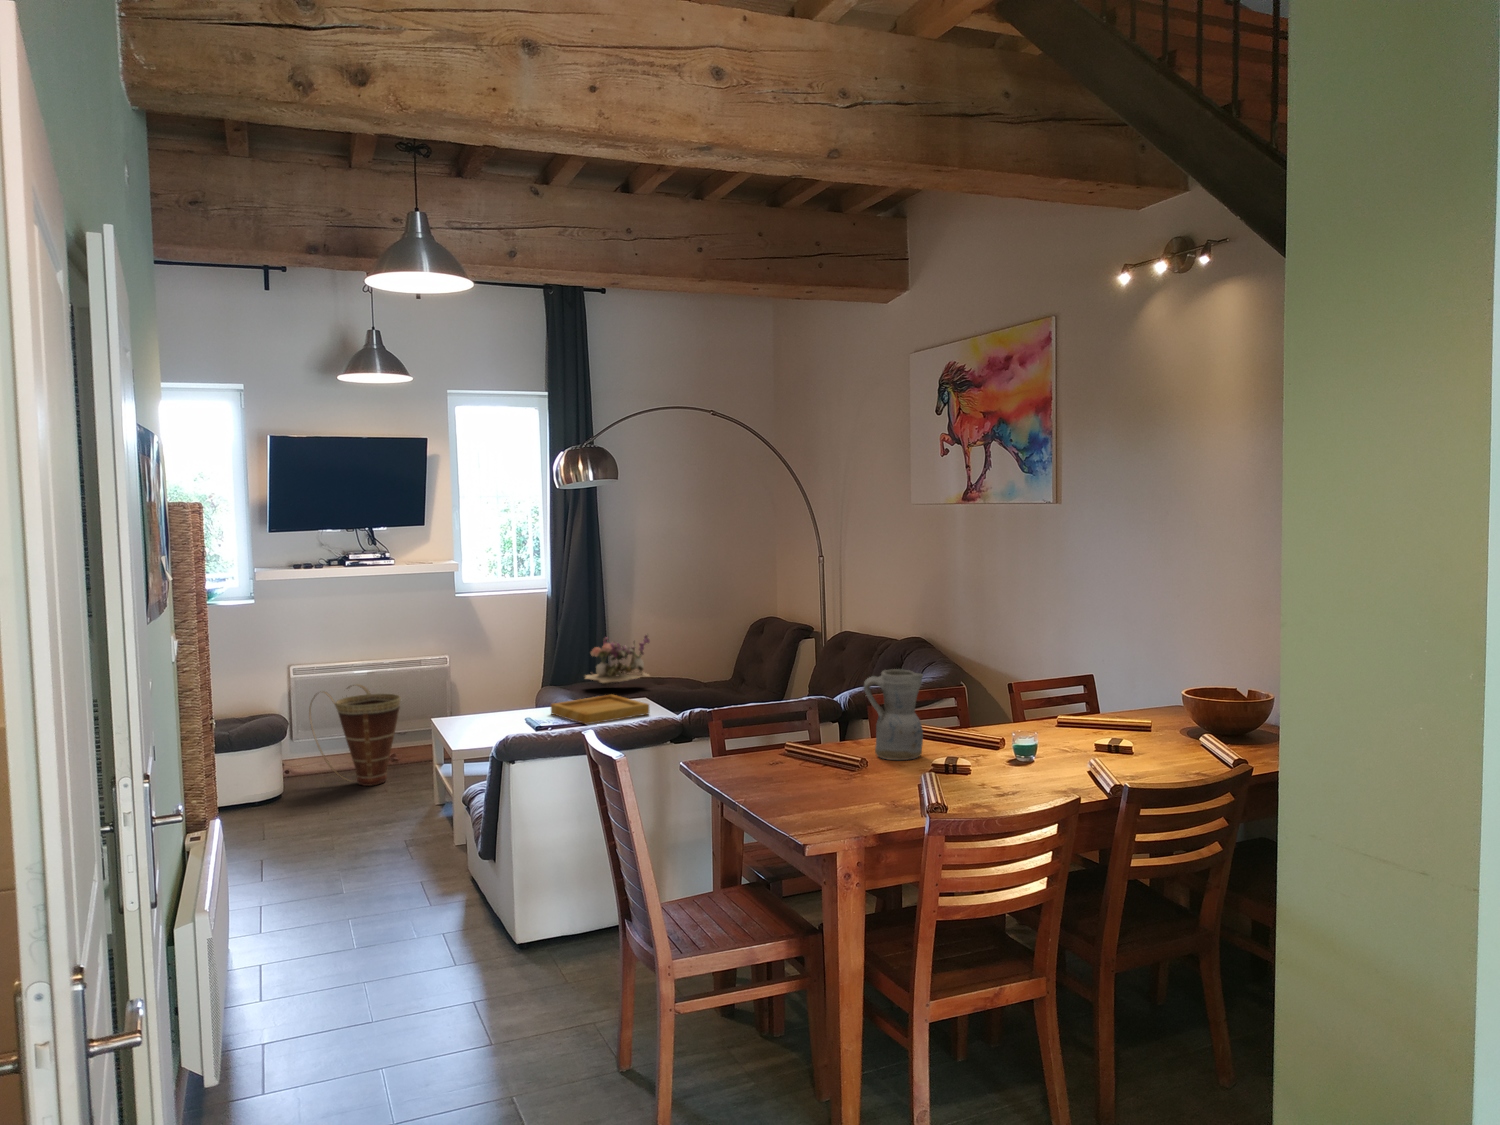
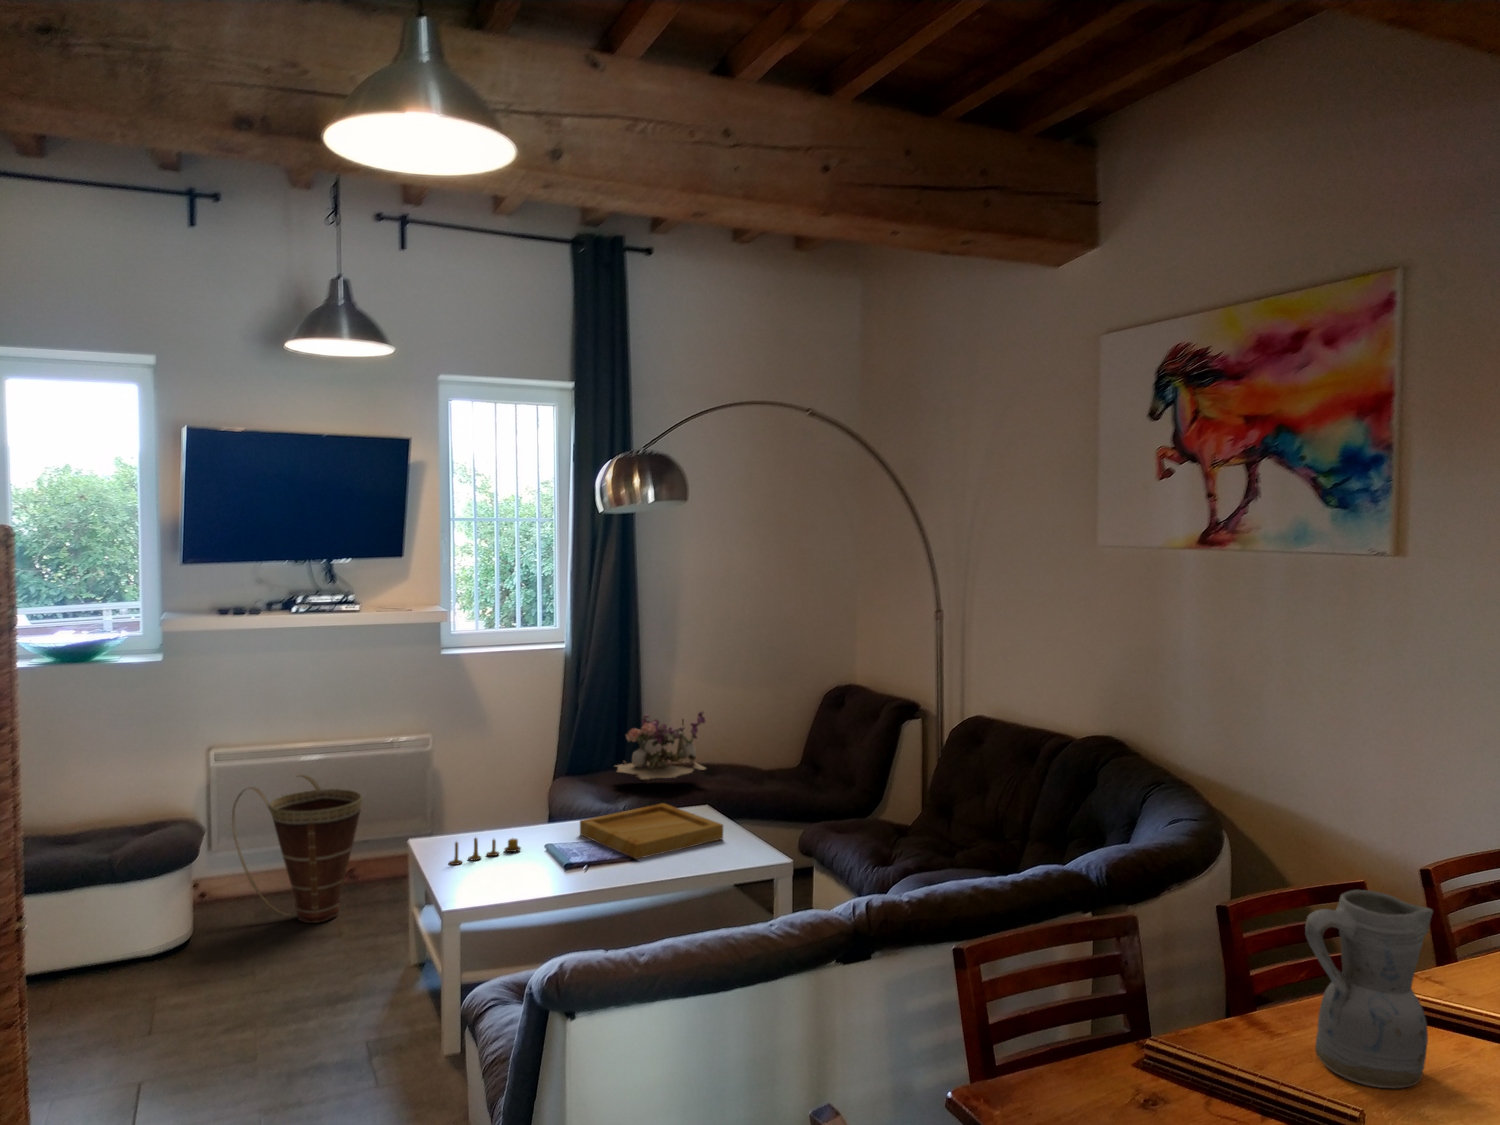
candle: none [459,710,509,729] -> present [449,838,521,865]

